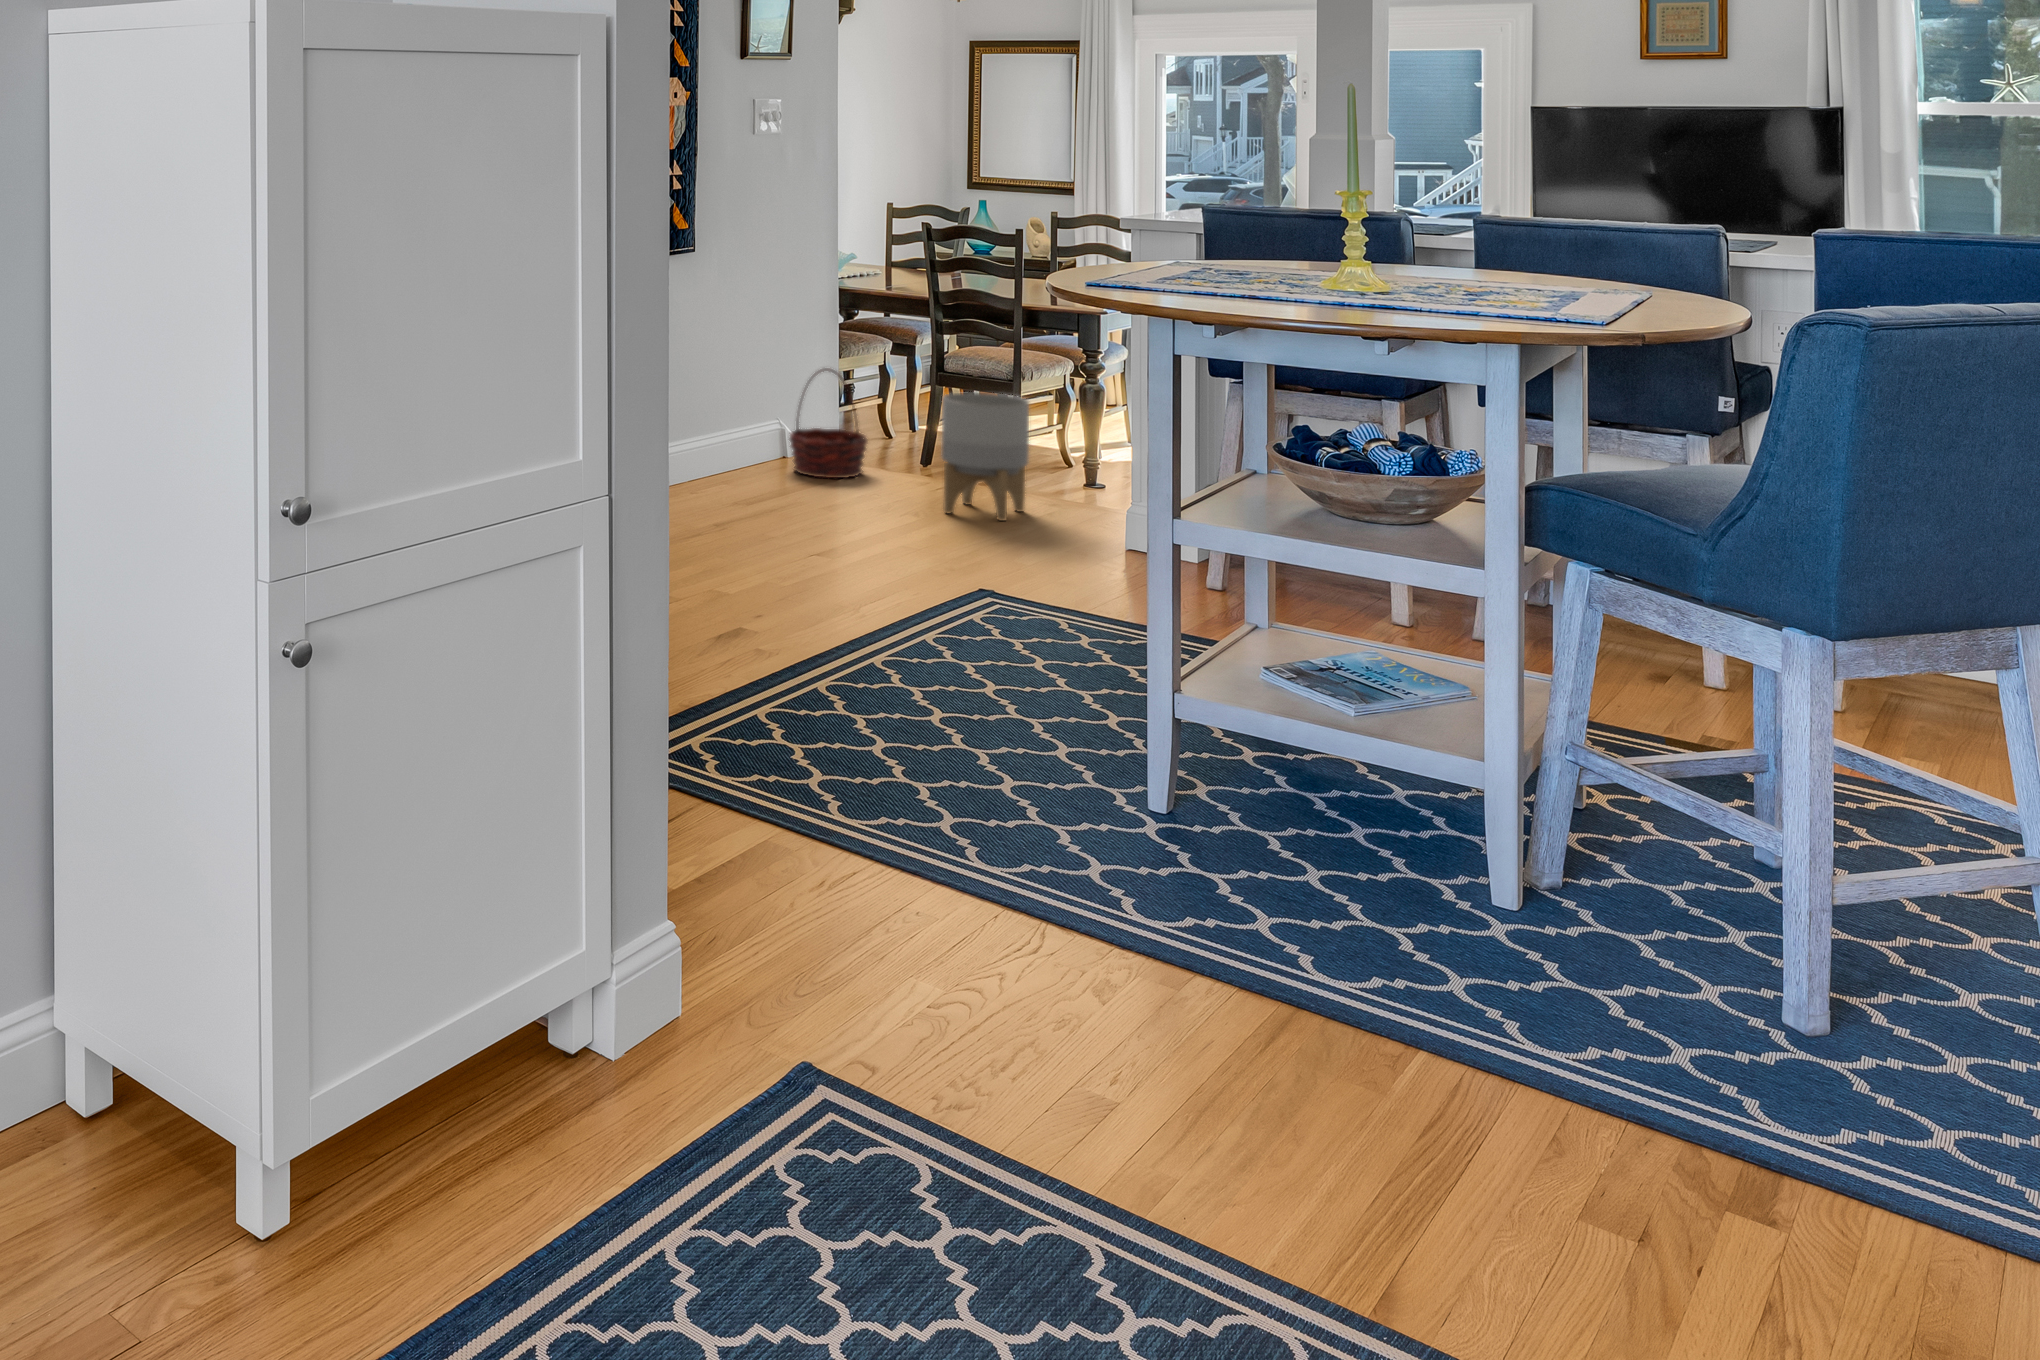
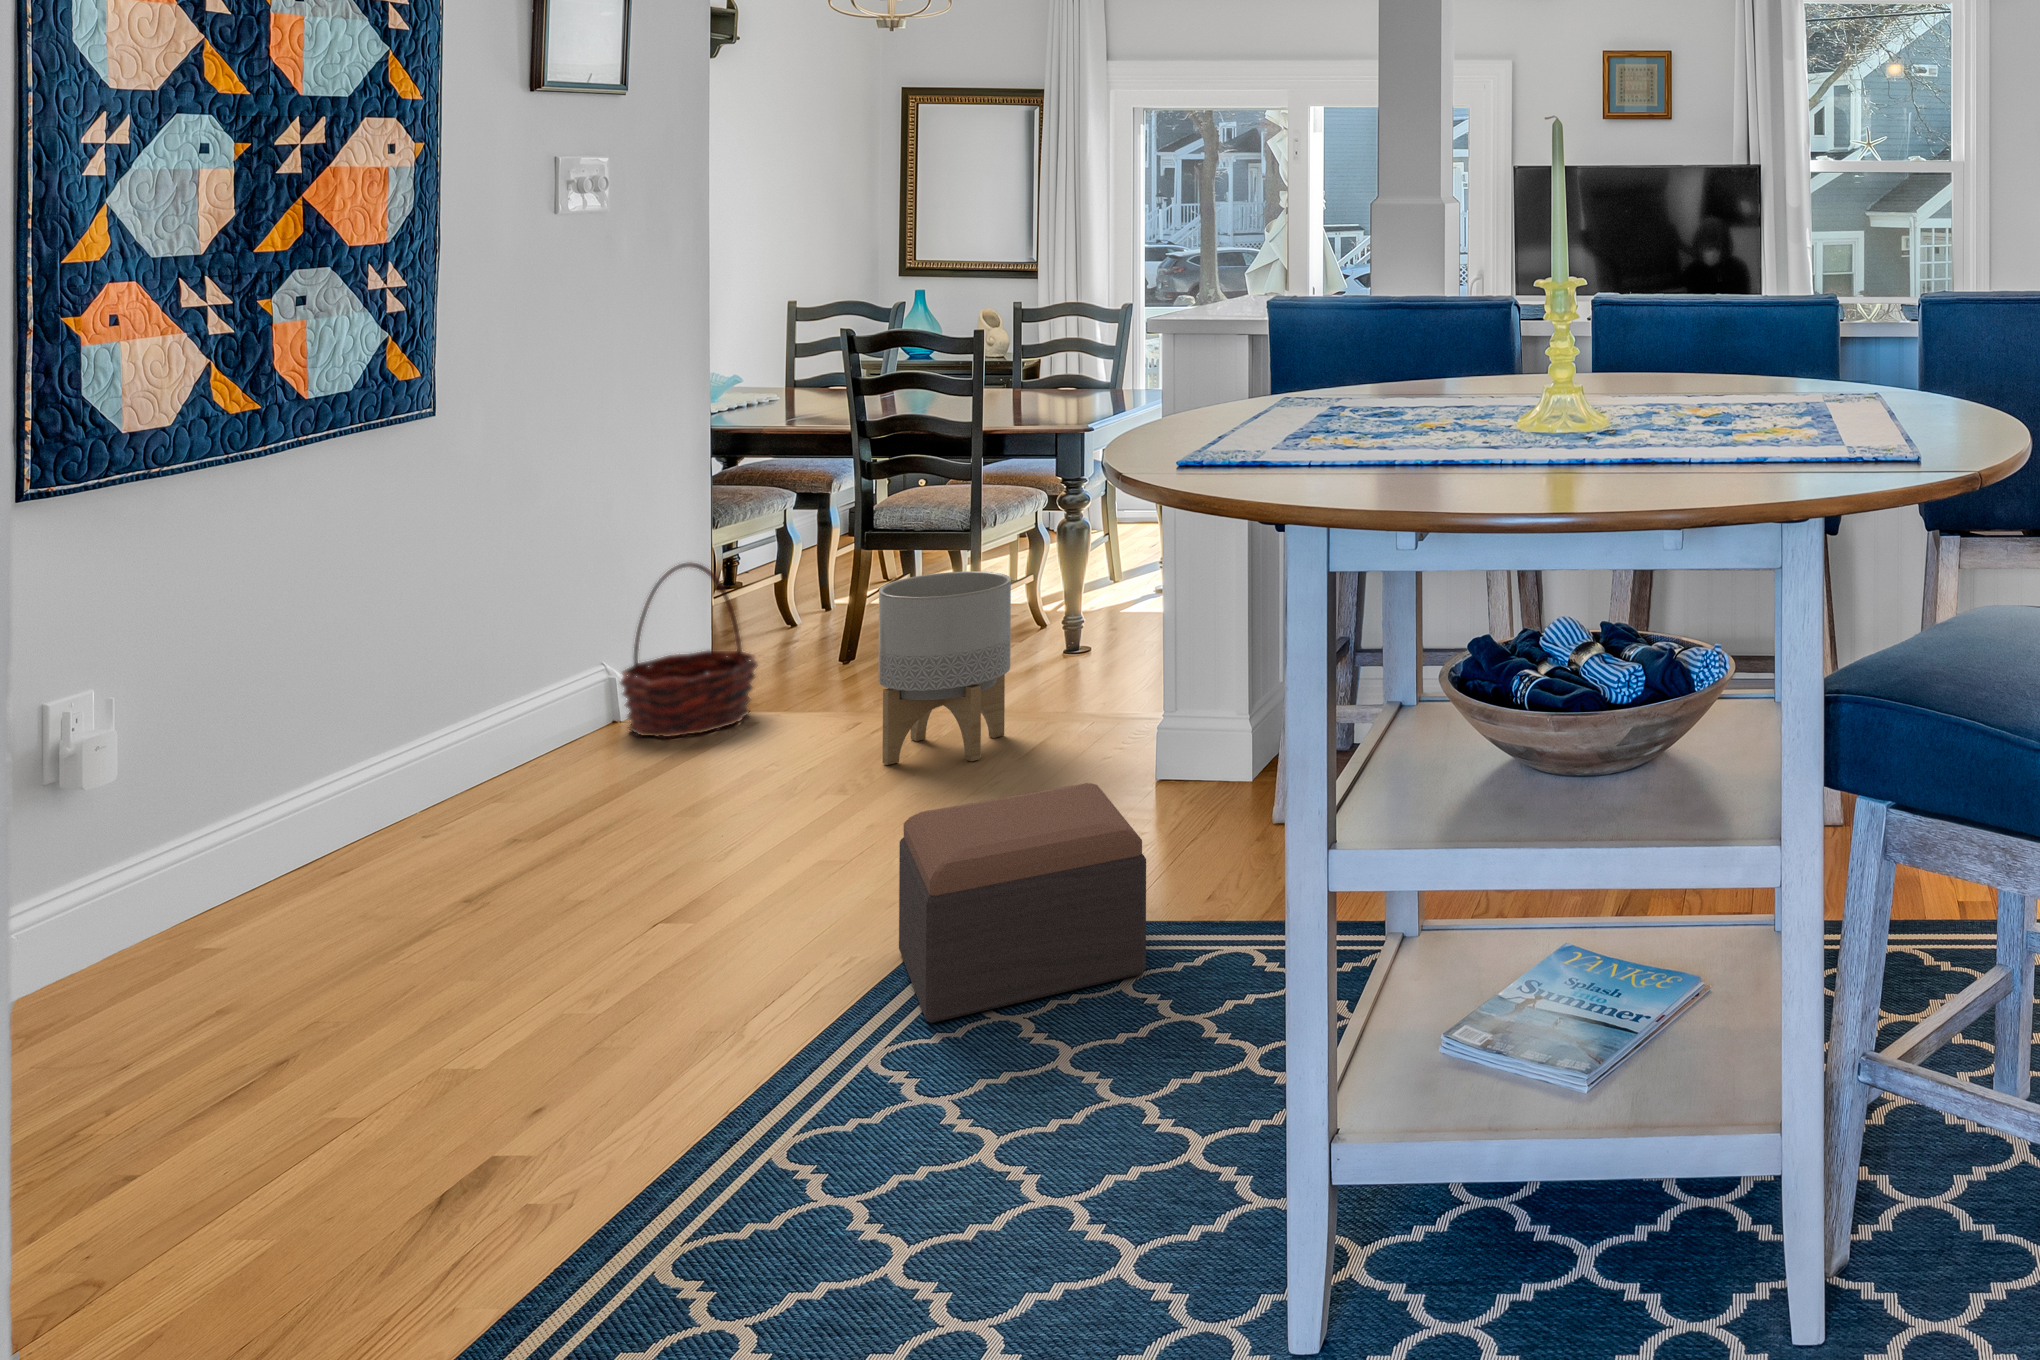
footstool: none [947,517,1098,642] -> present [899,783,1146,1023]

